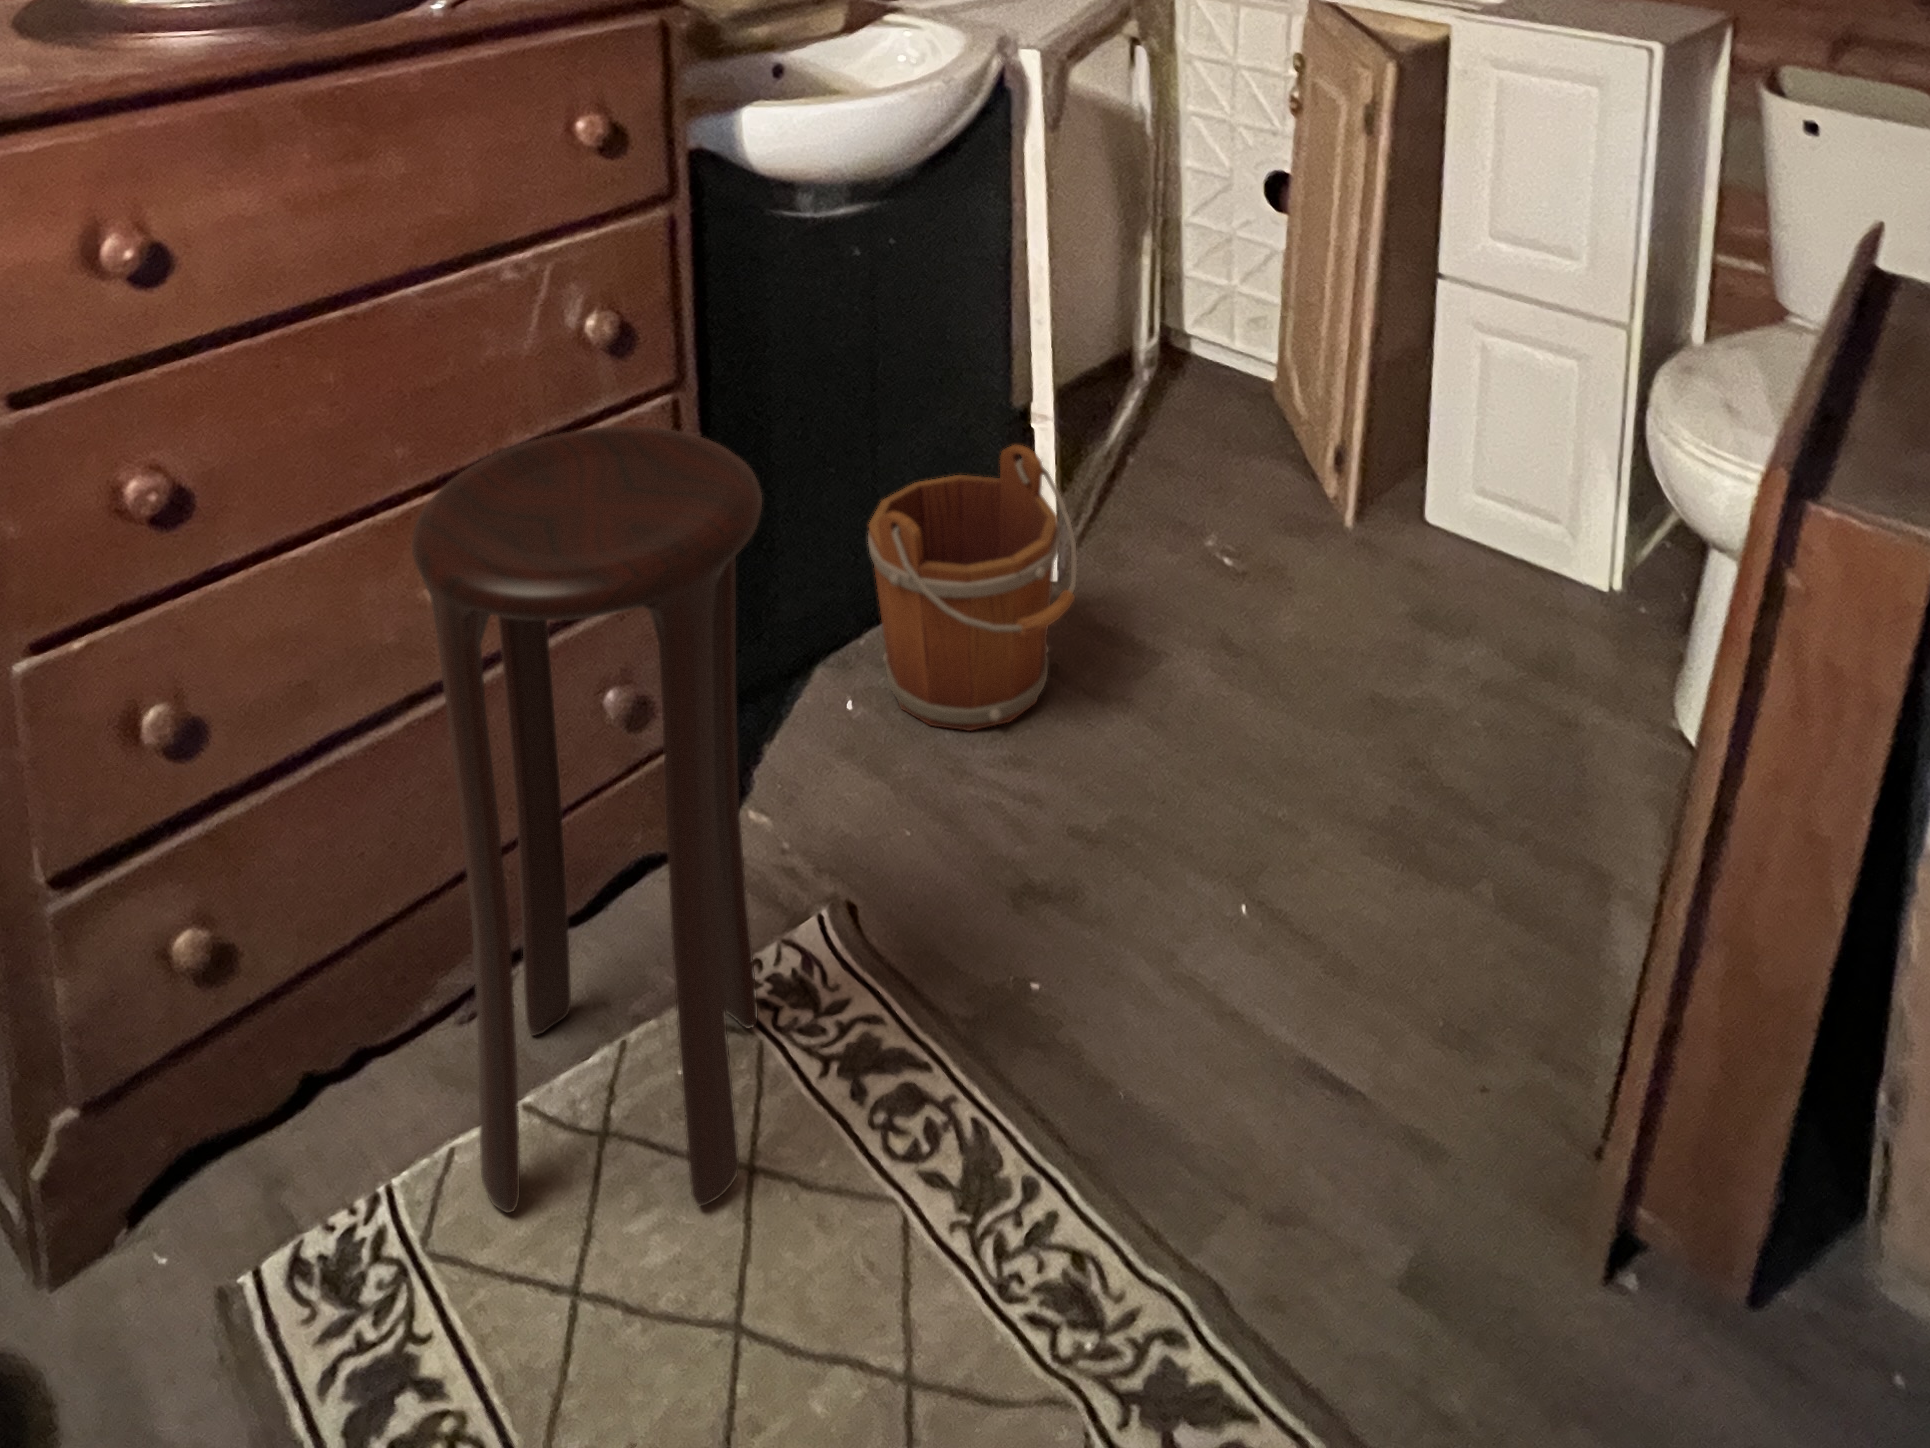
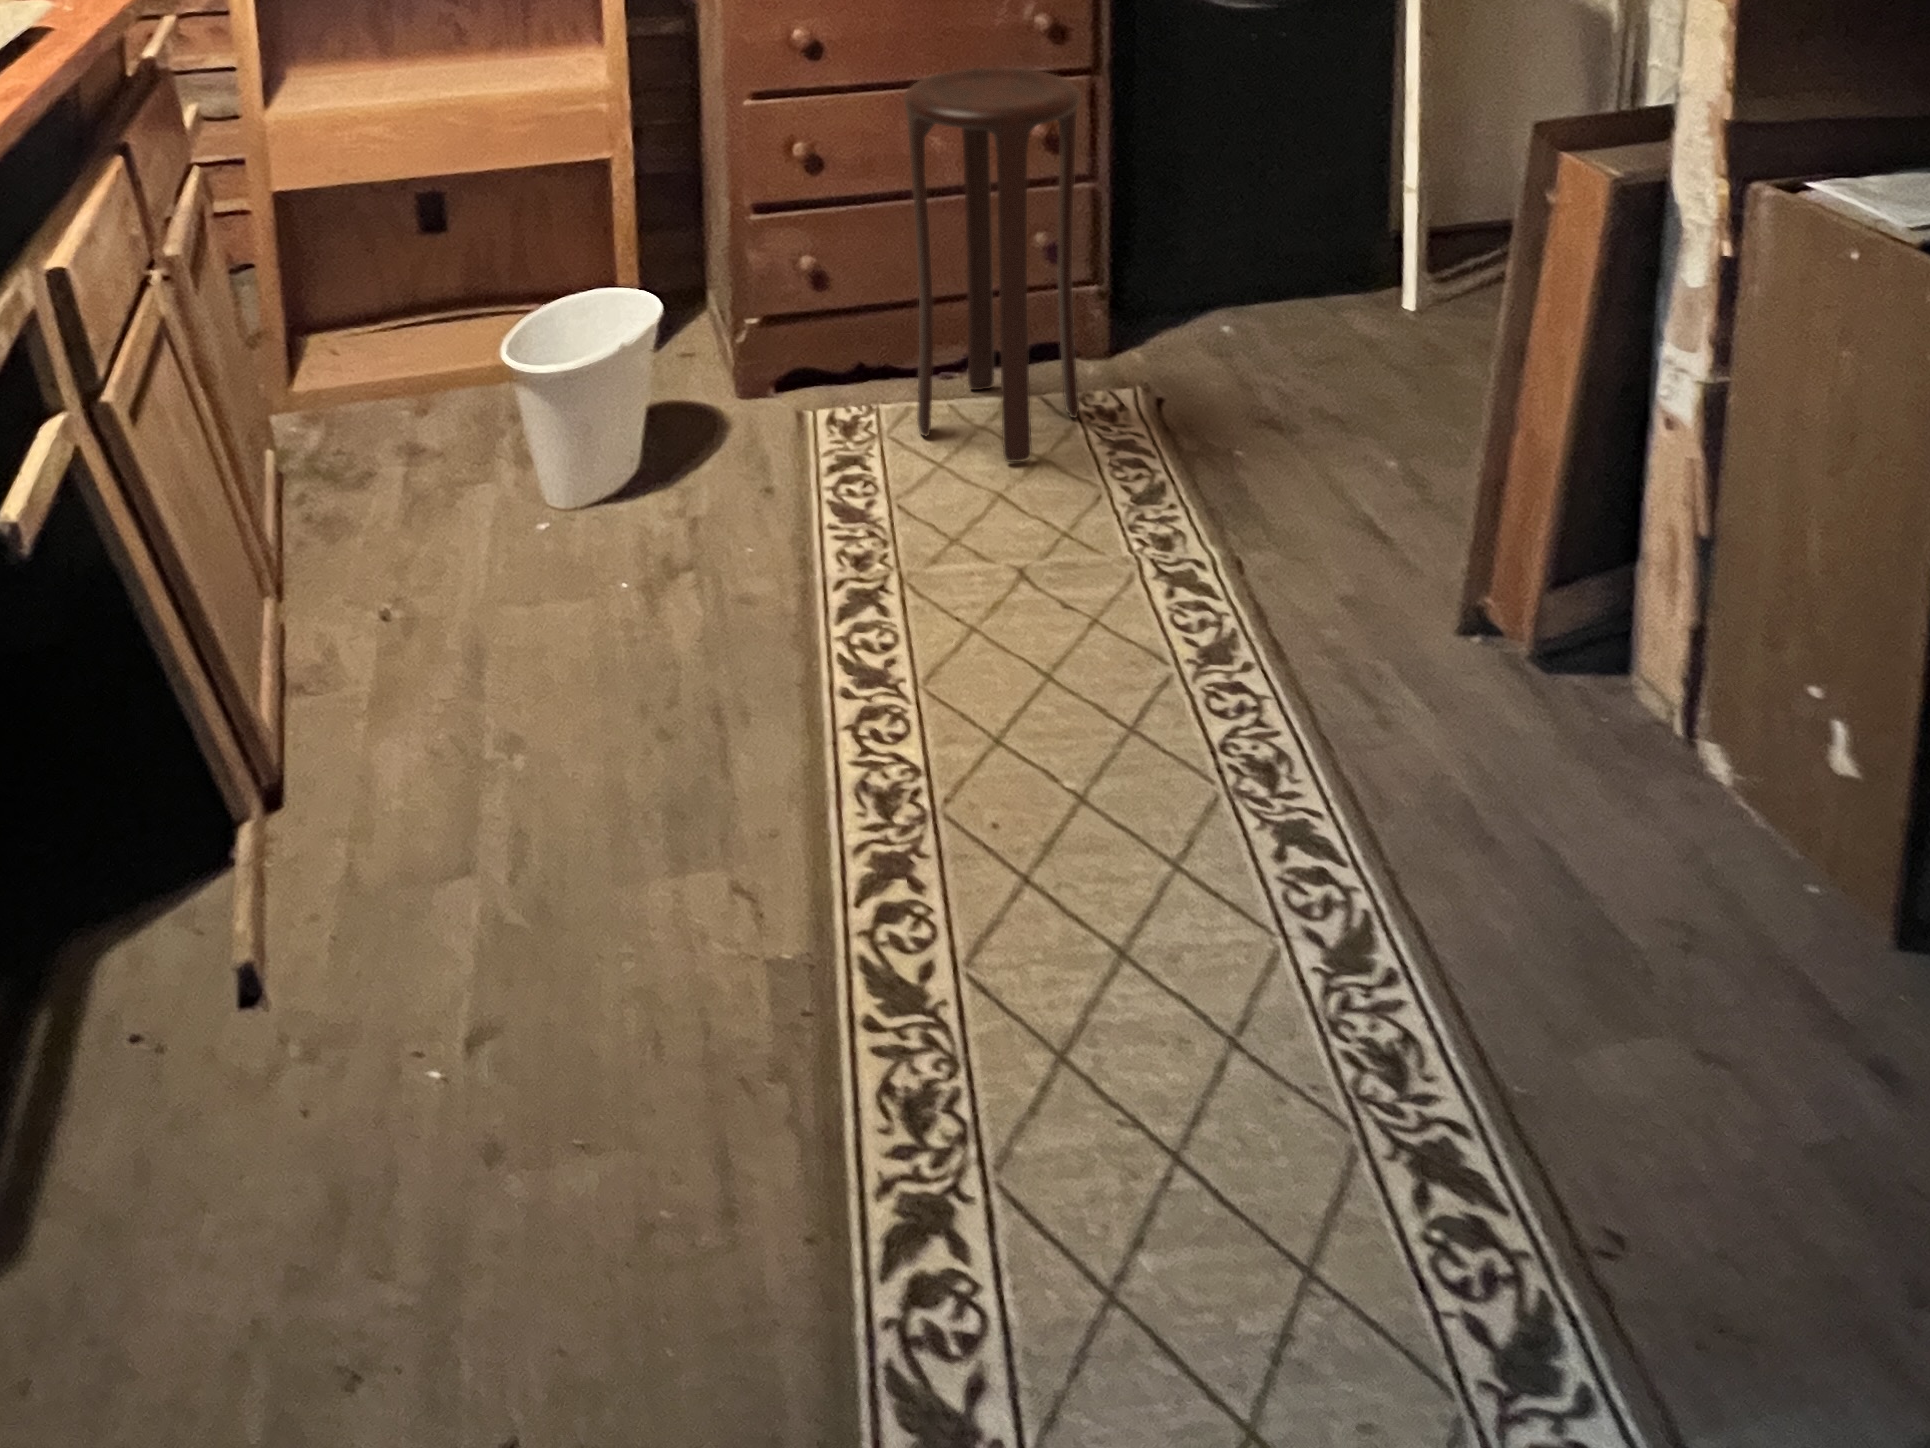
bucket: present [868,445,1077,730] -> none [1244,186,1385,353]

